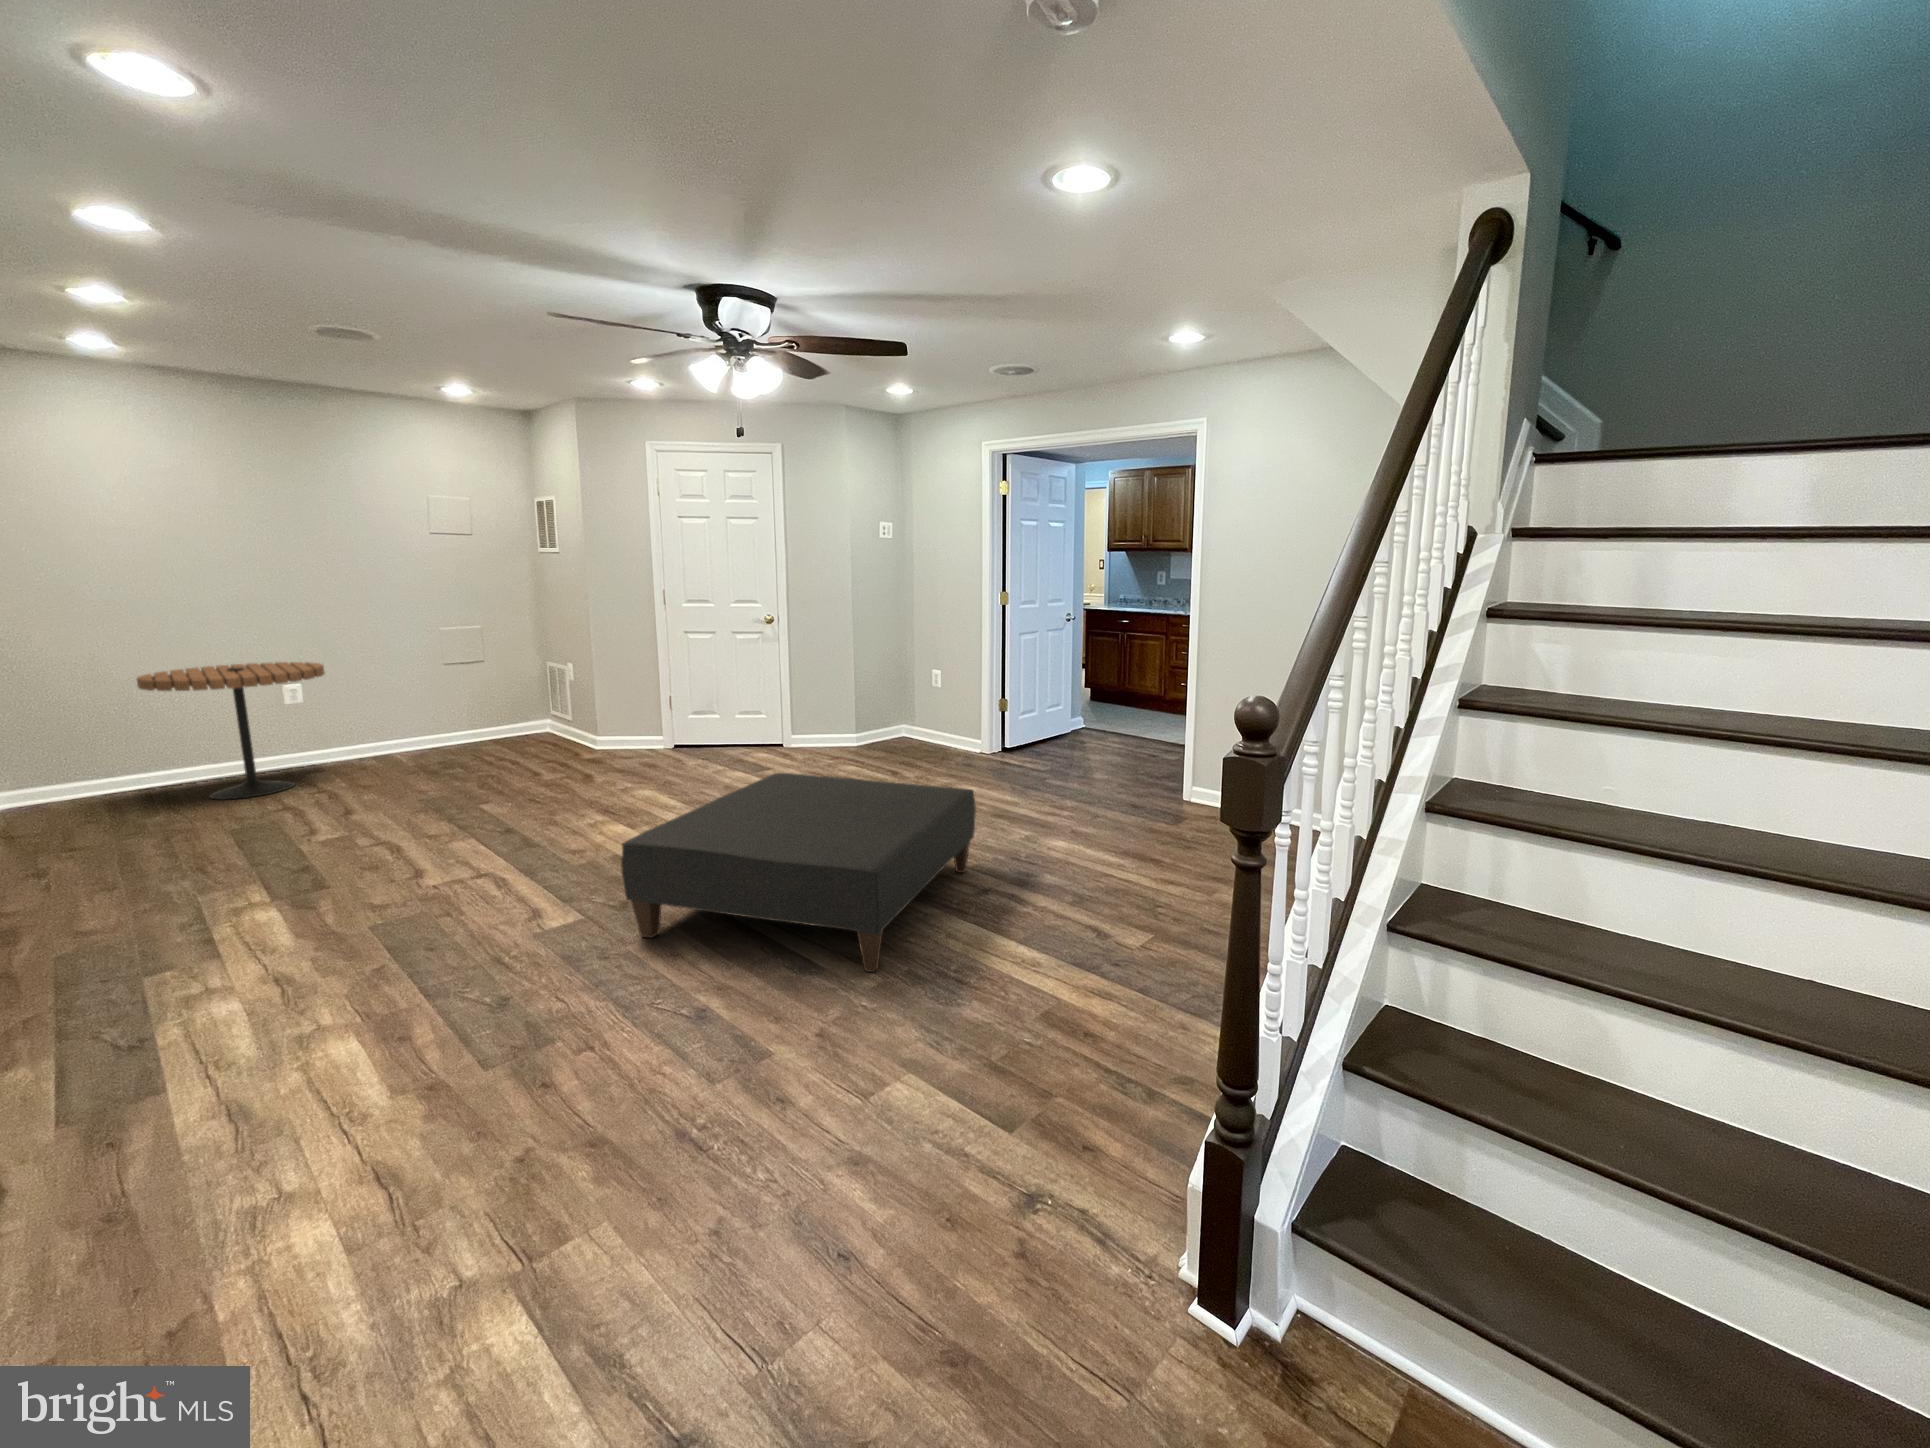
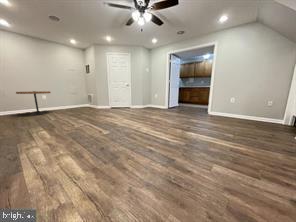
ottoman: present [621,773,976,972] -> none [122,107,187,142]

